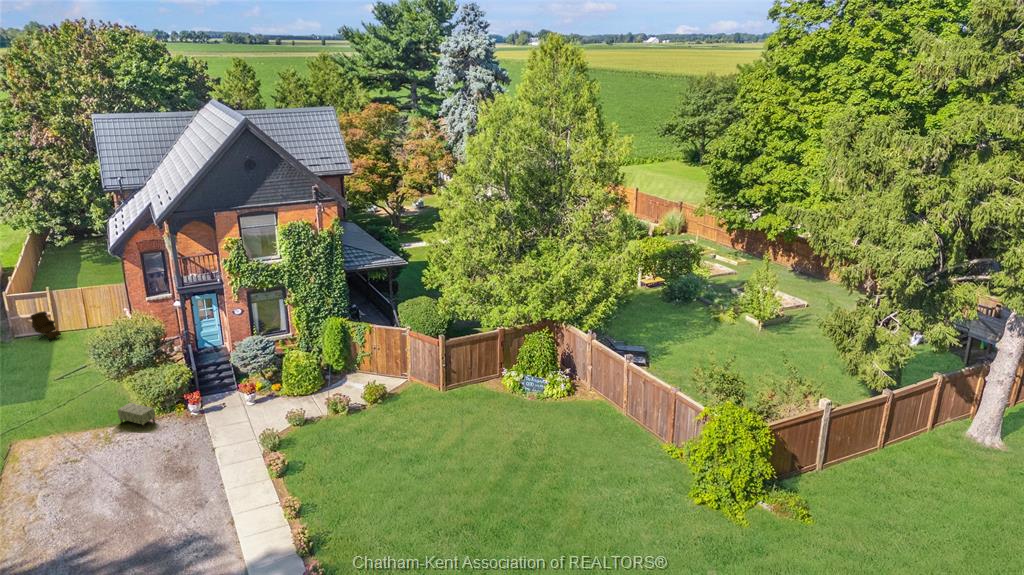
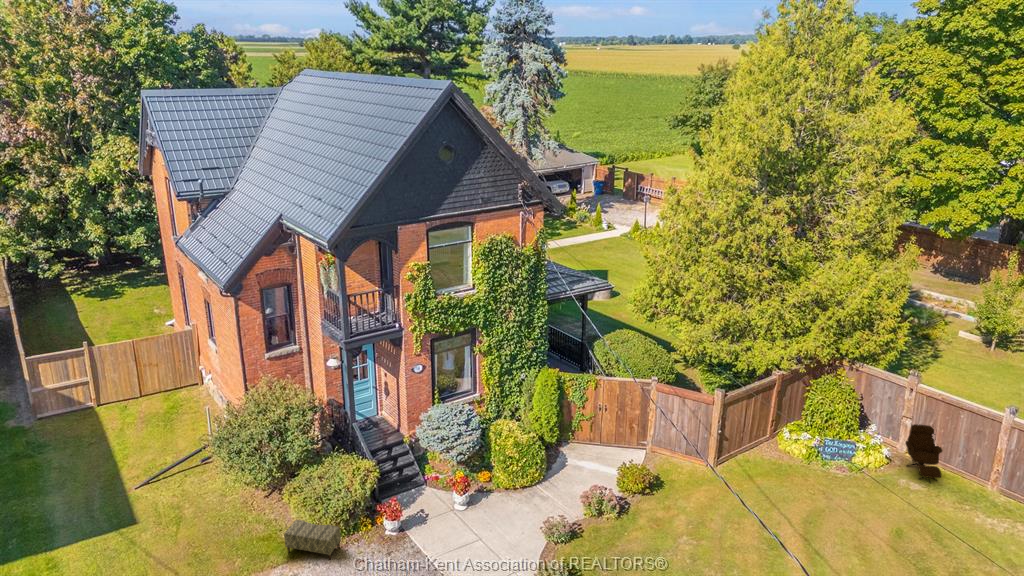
lounge chair: present [31,311,61,339] -> present [906,424,942,482]

